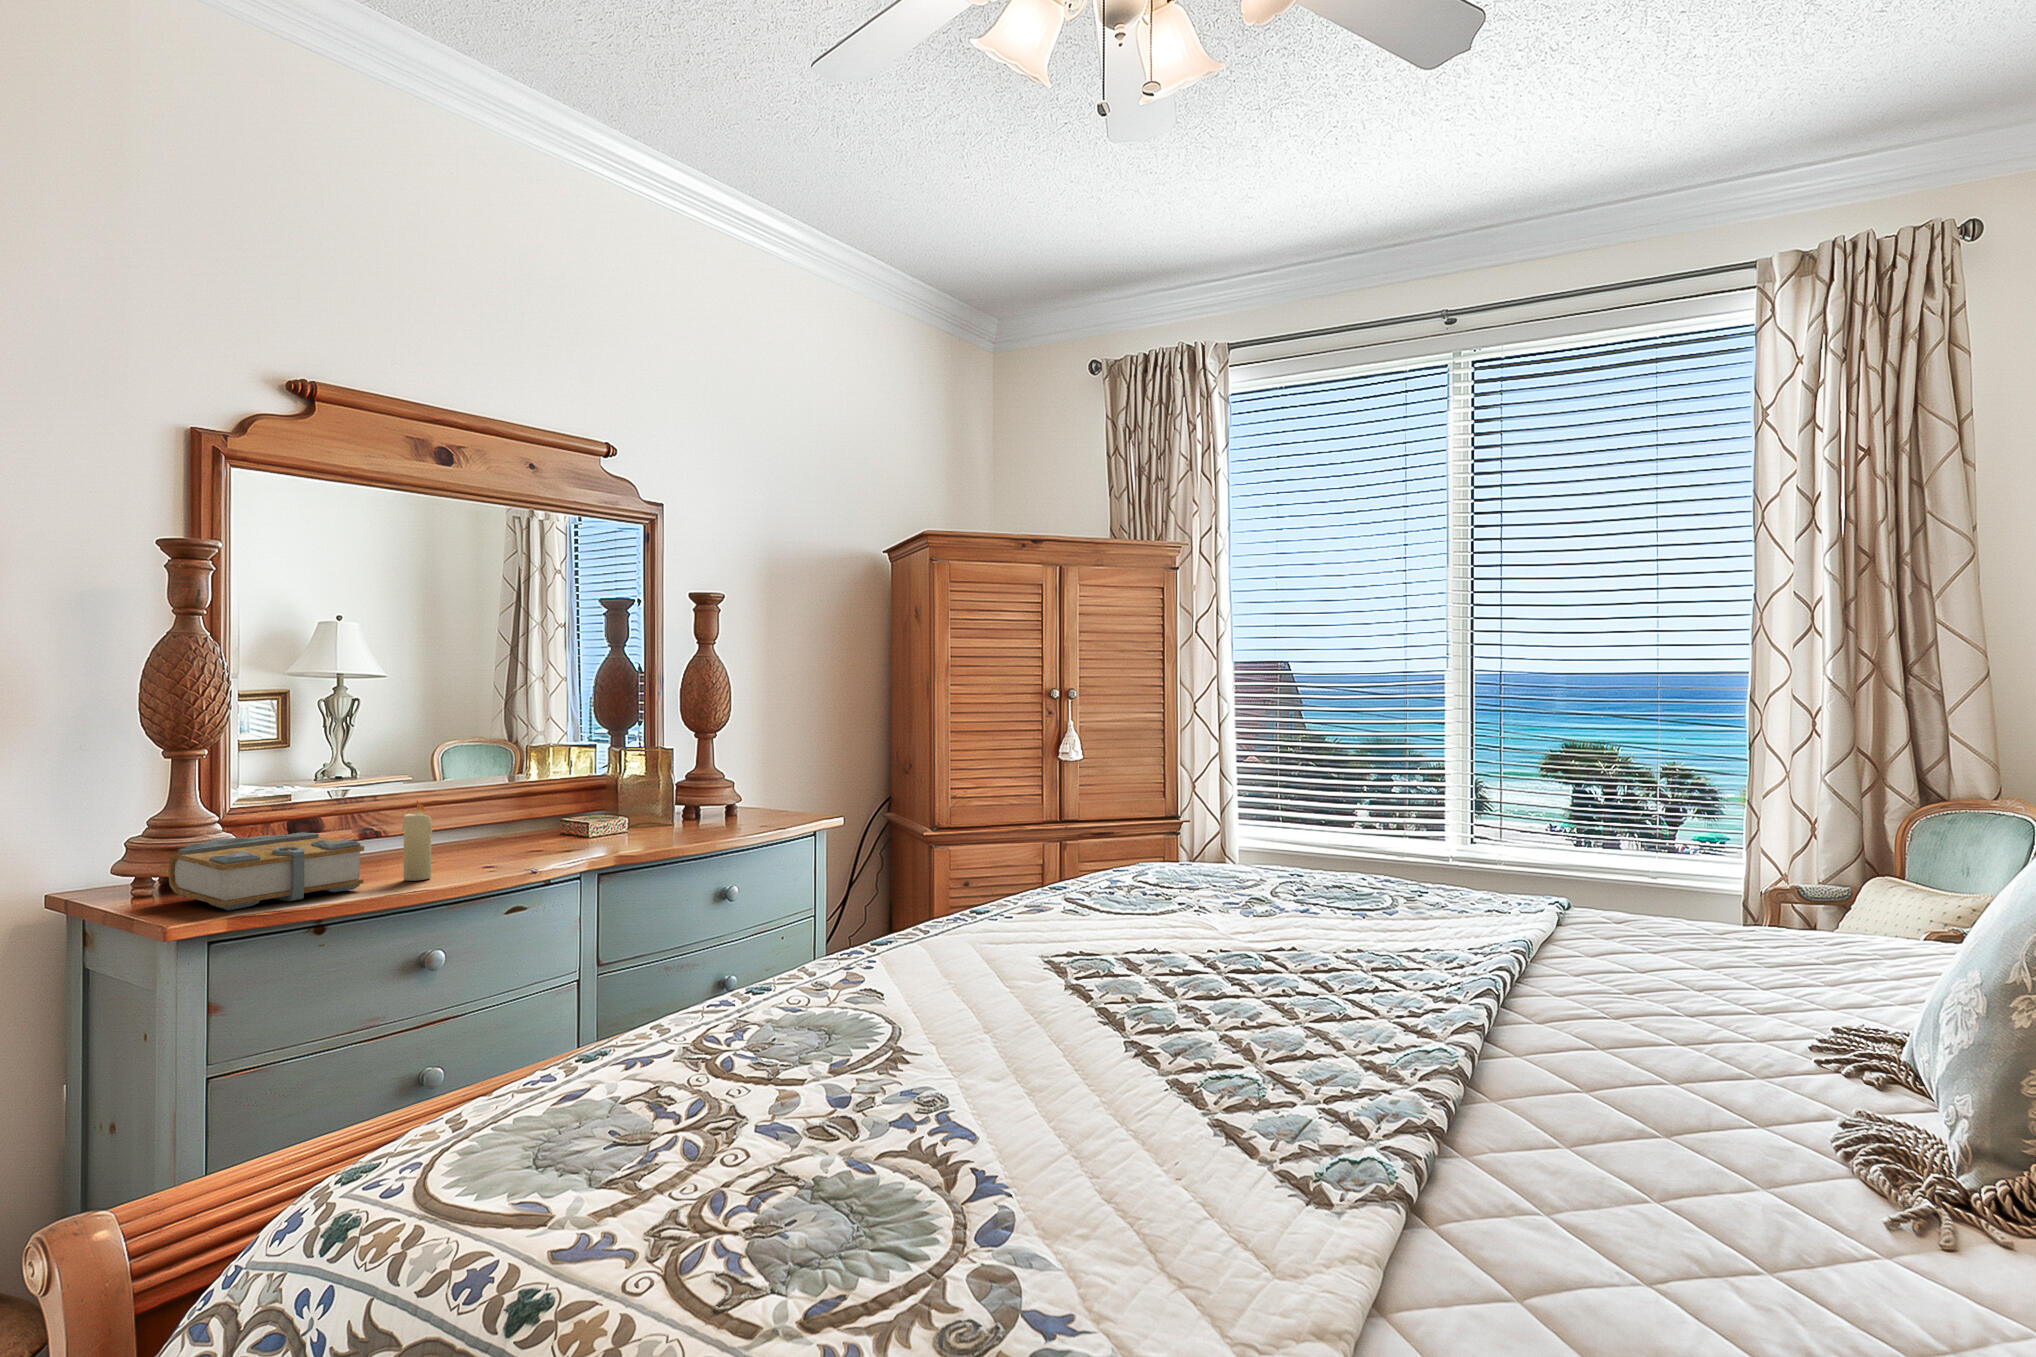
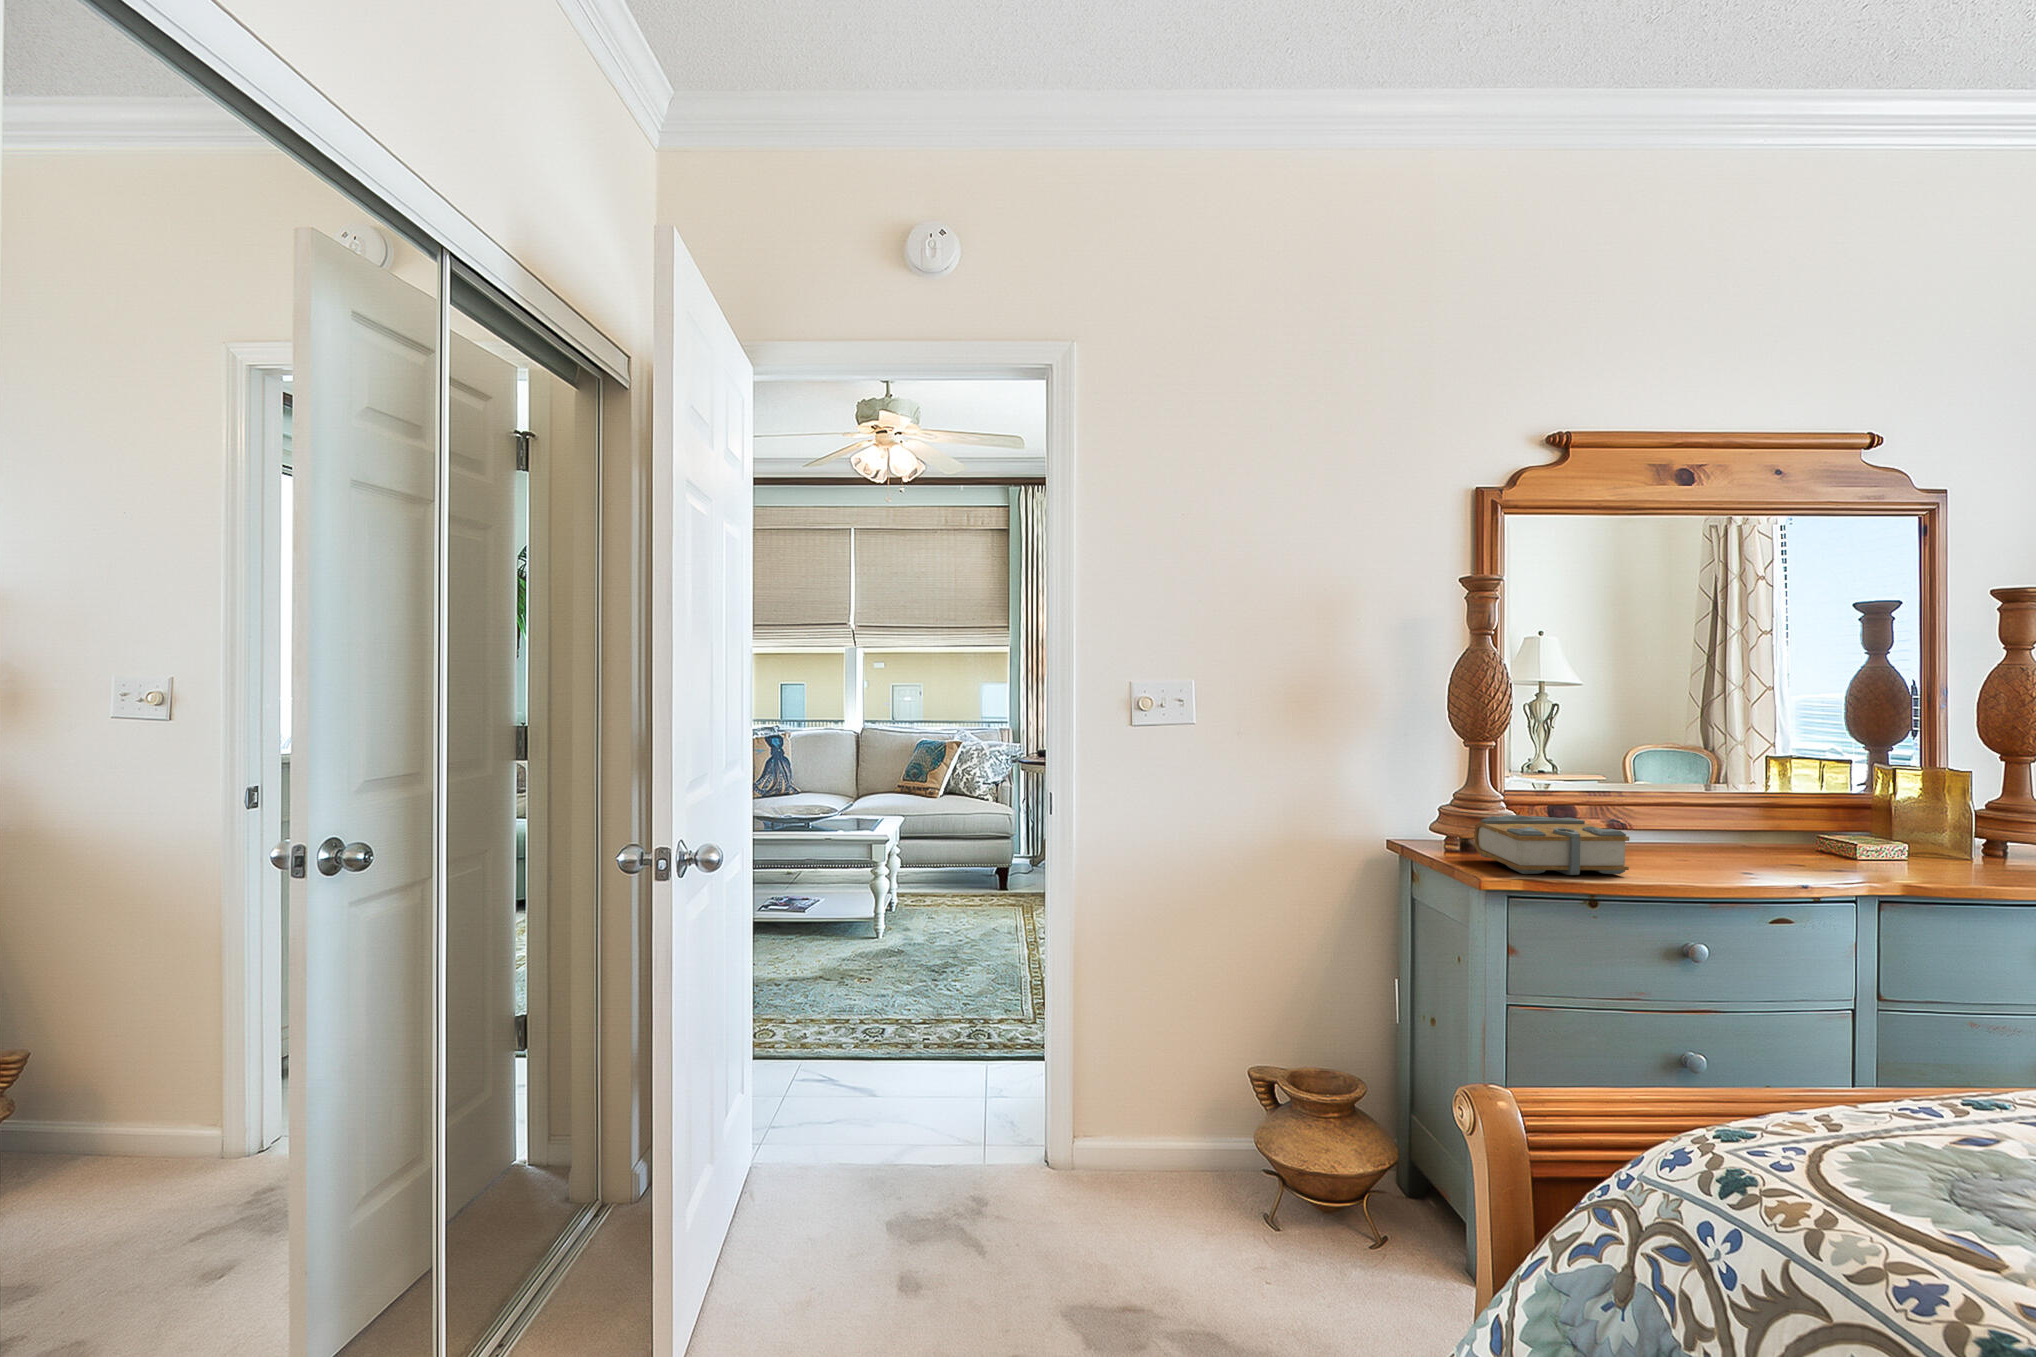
candle: present [402,801,432,881] -> none [1662,801,1691,876]

